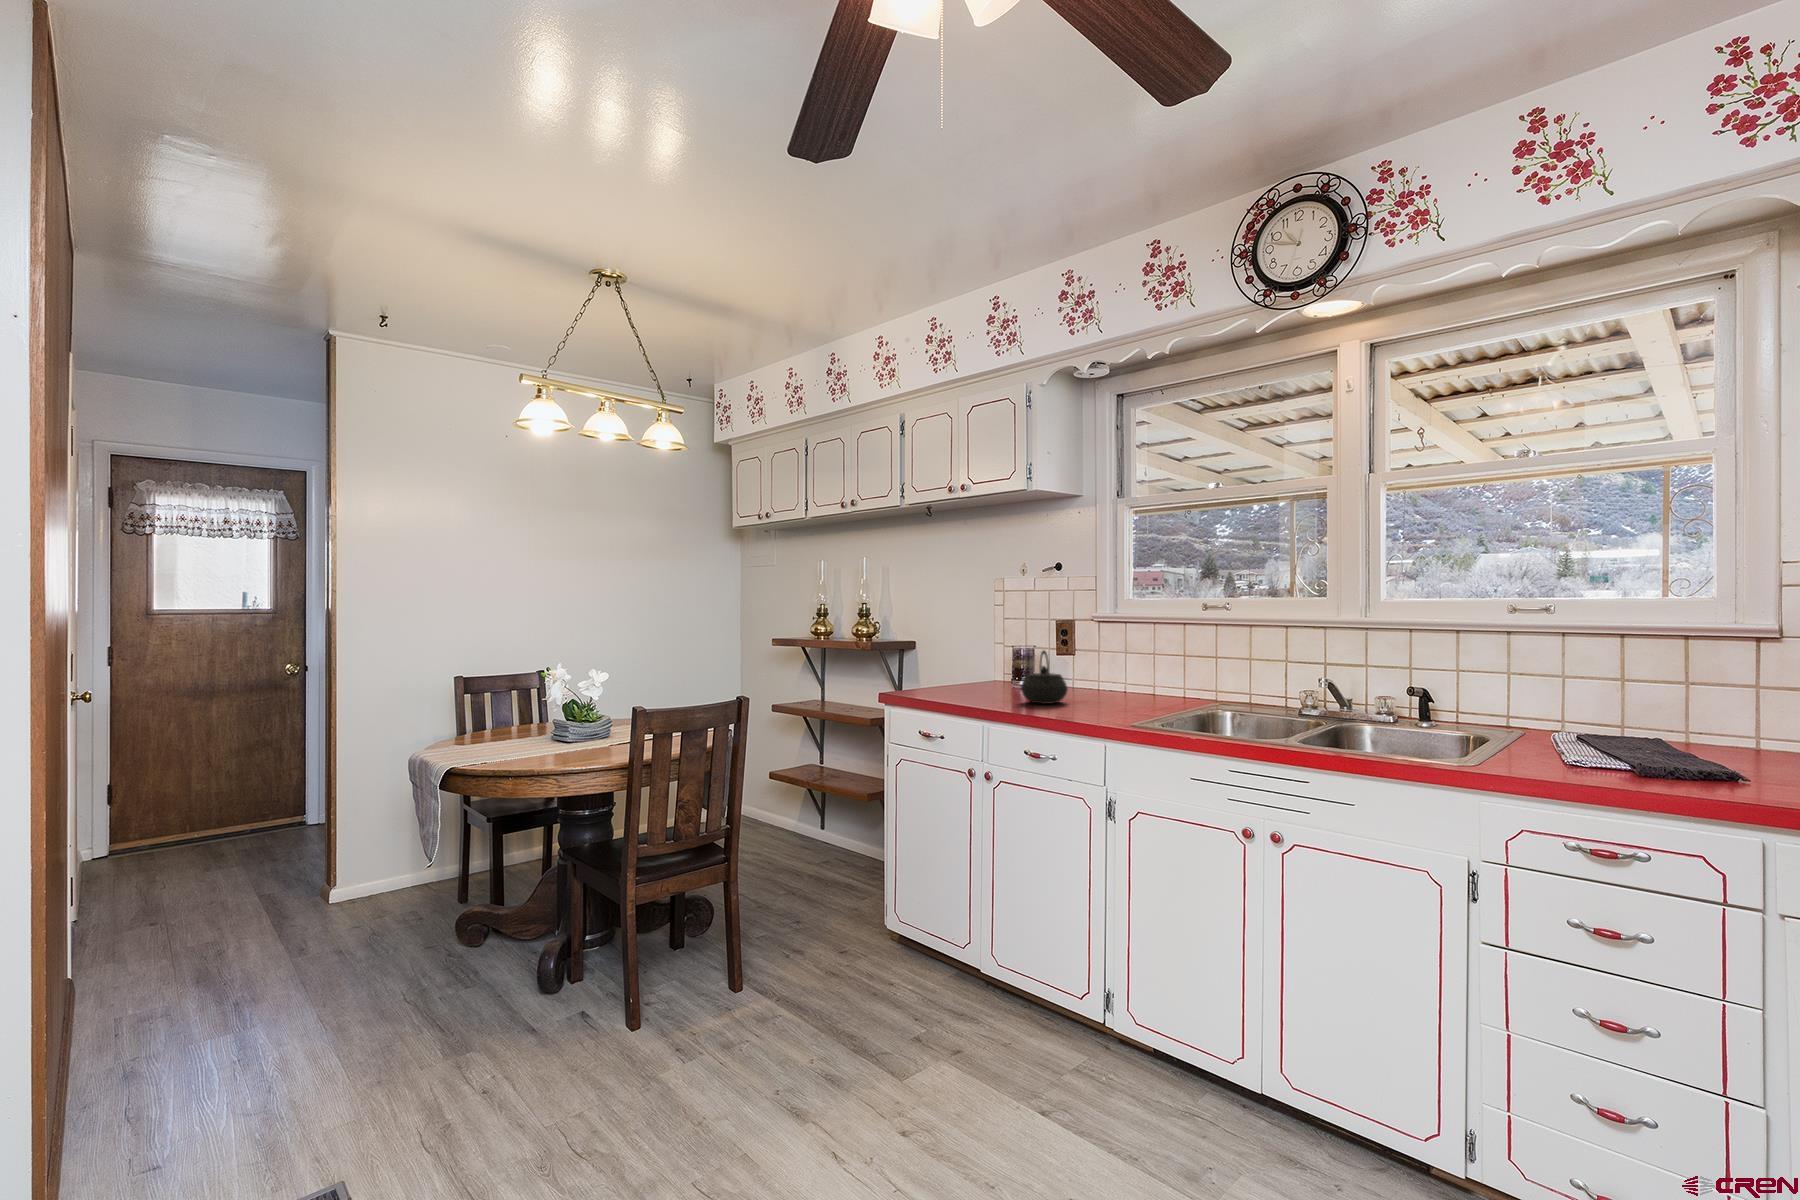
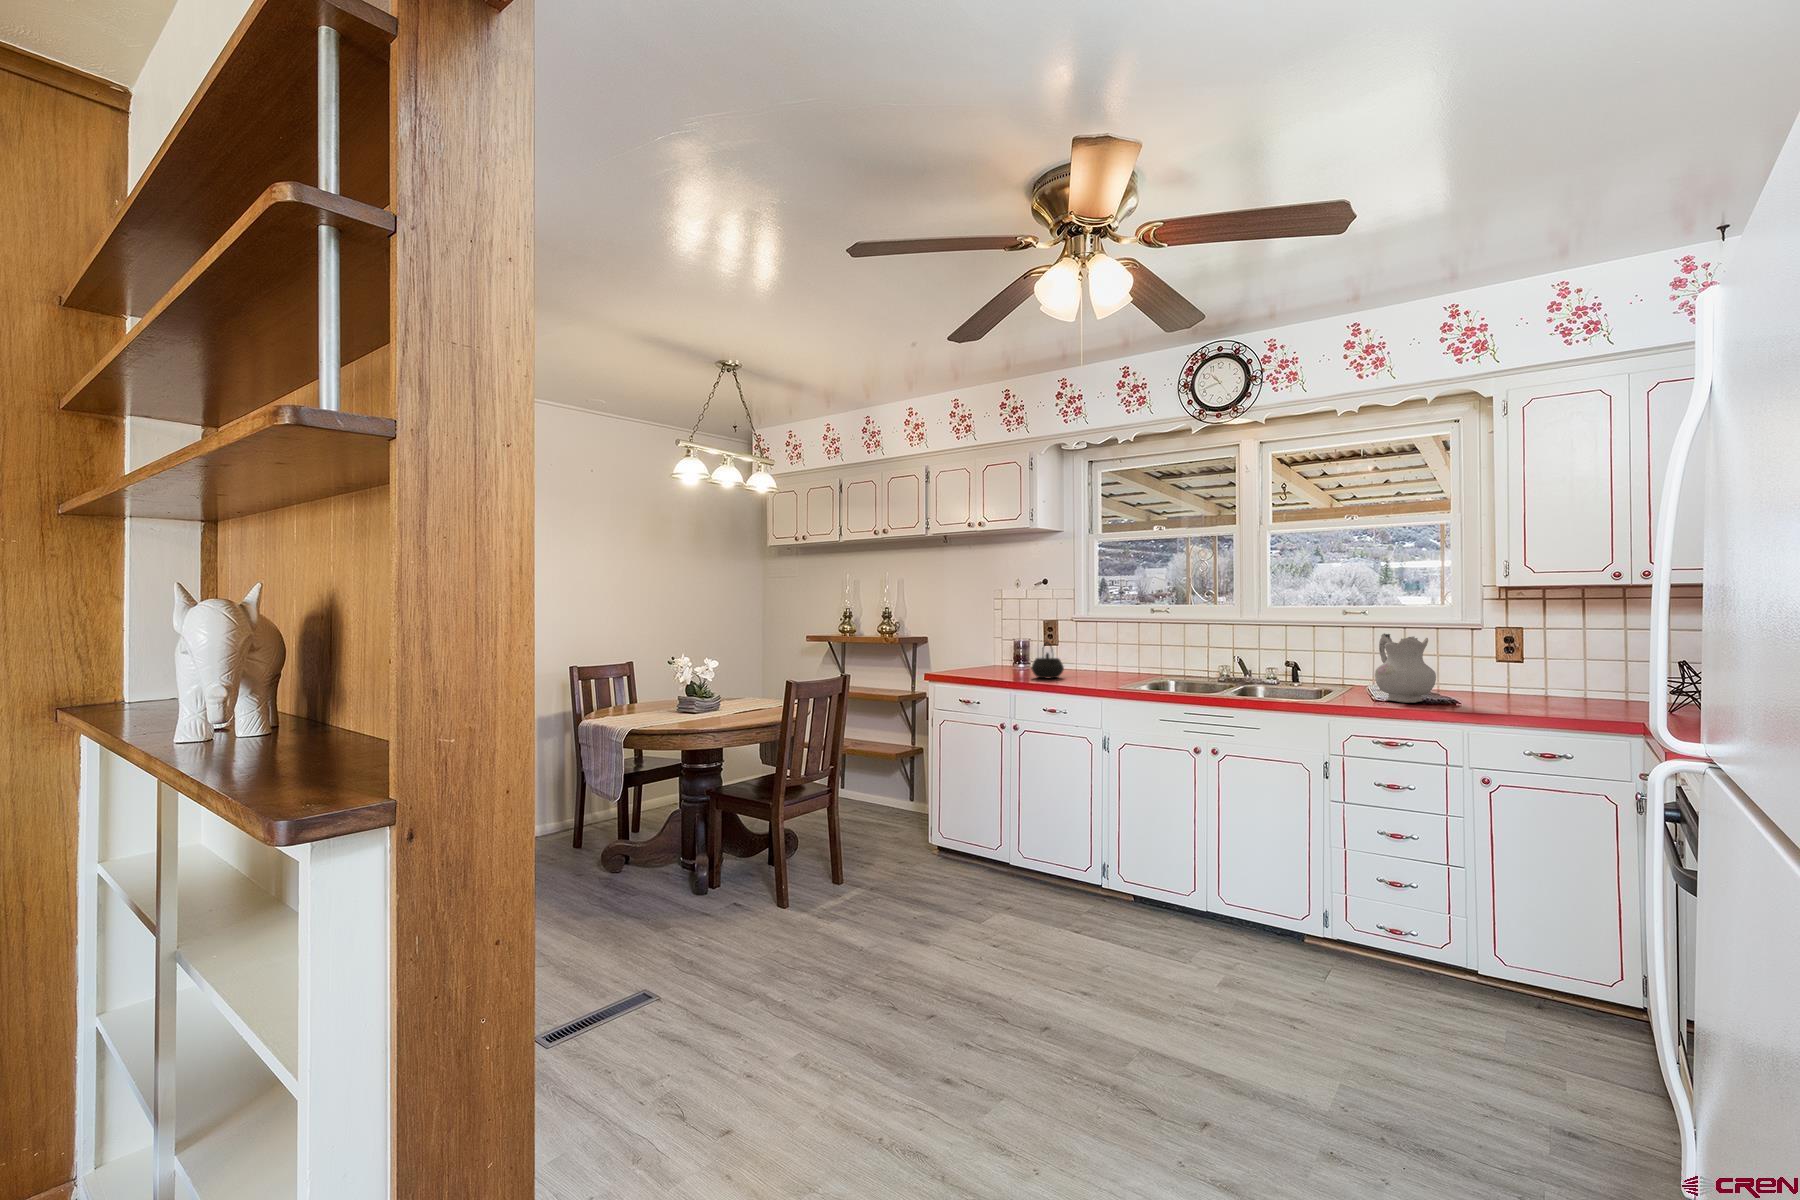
ceramic pitcher: none [1572,645,1699,775] -> present [1375,633,1436,703]

